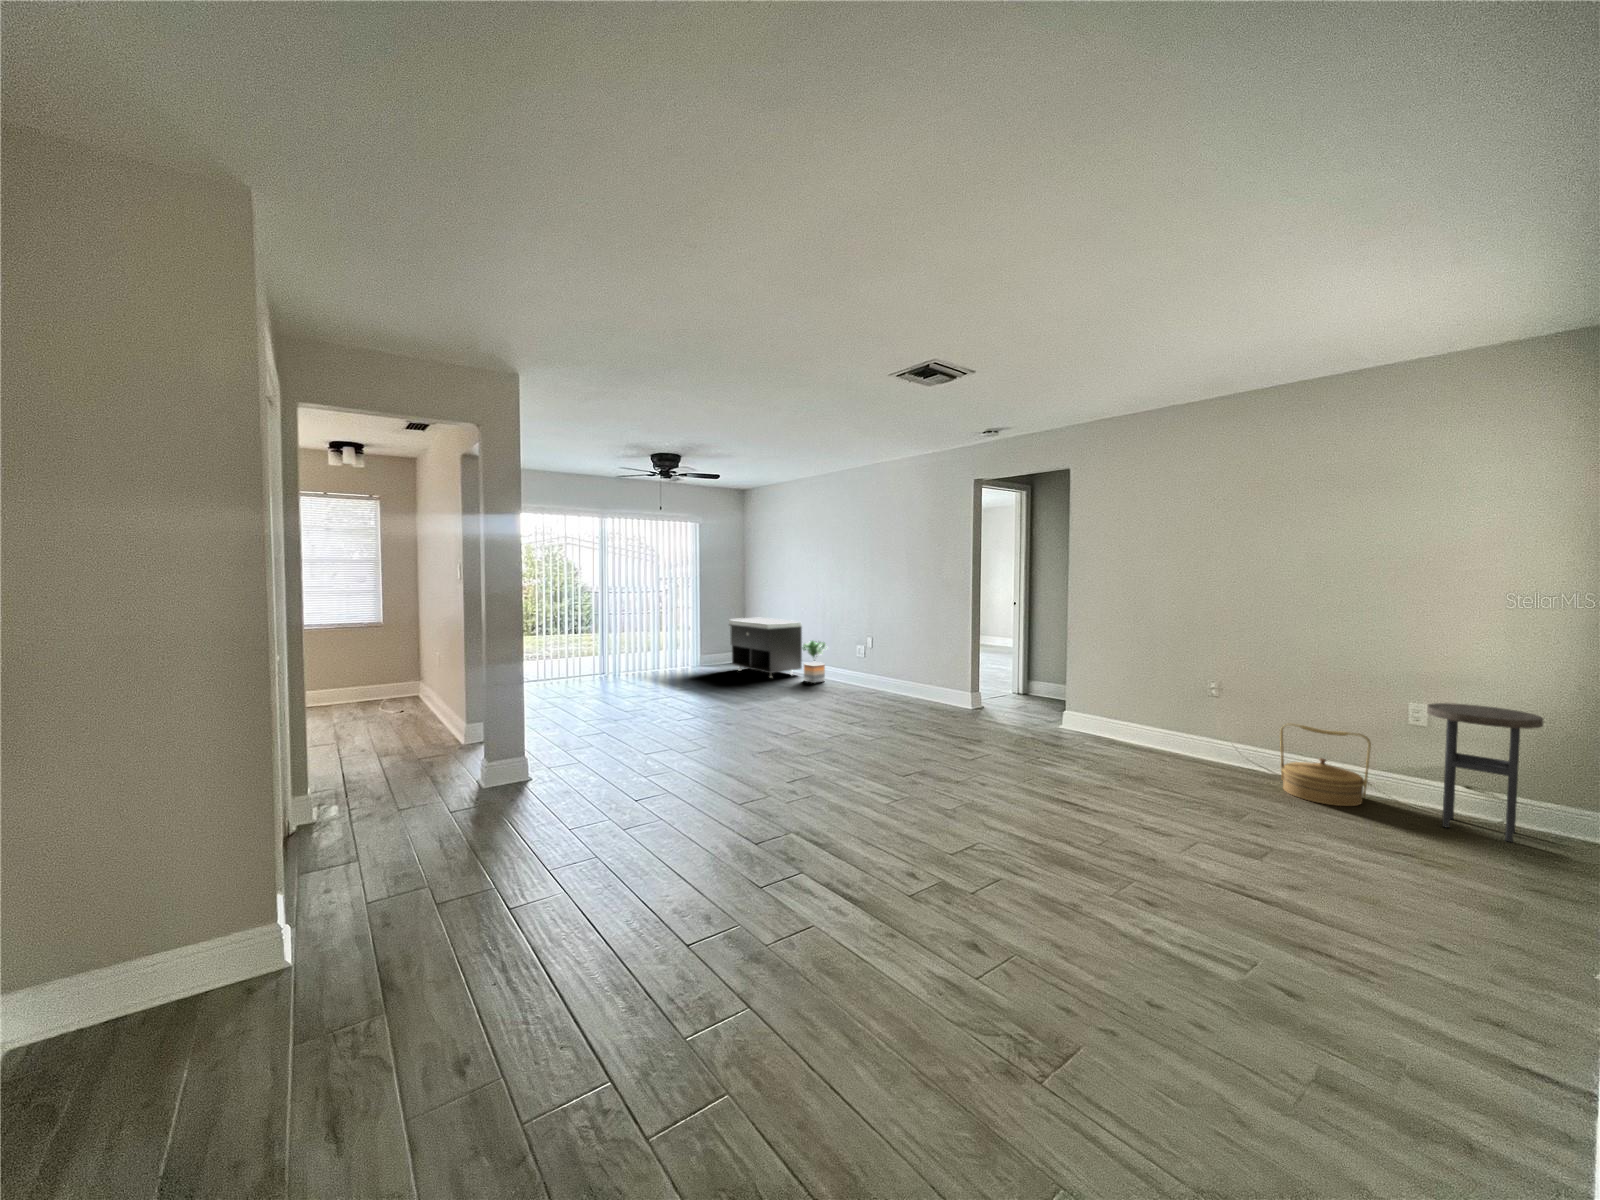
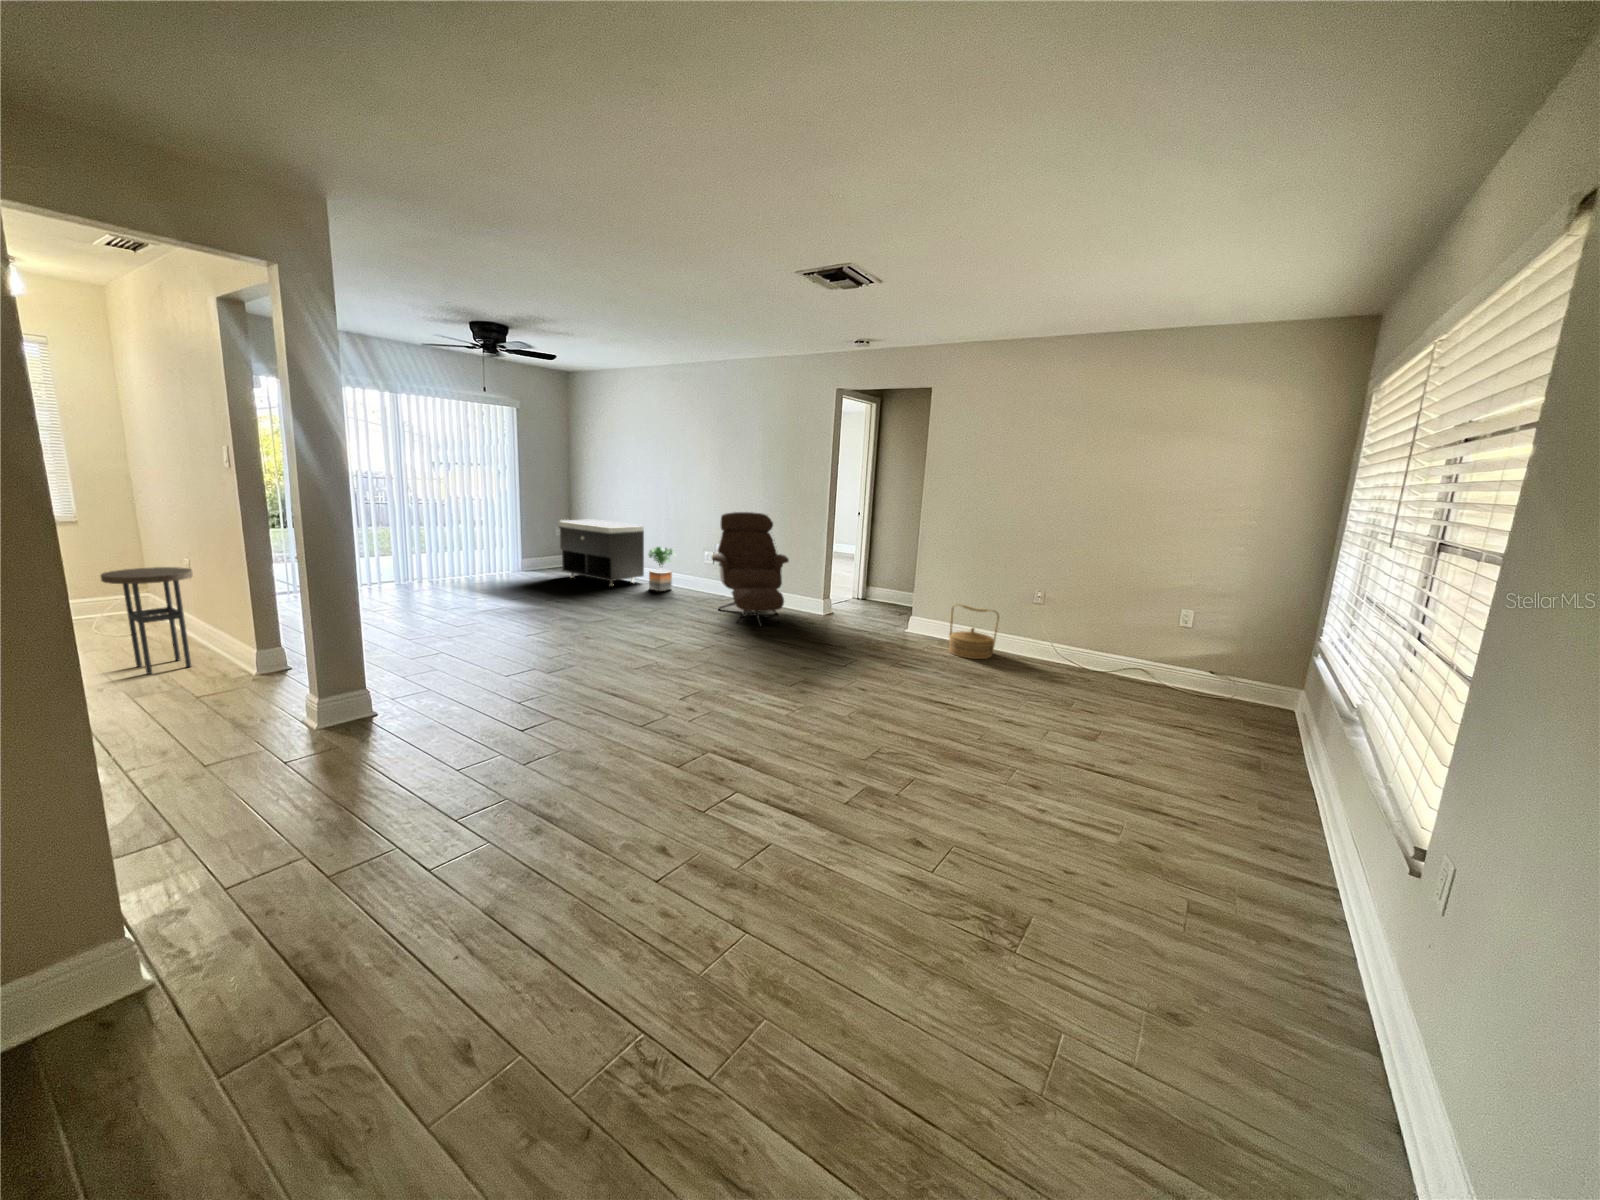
lounge chair: none [854,605,932,717] -> present [712,512,789,626]
side table: present [1427,703,1543,843] -> present [101,567,193,674]
woven basket: present [1280,723,1371,806] -> present [949,604,999,659]

